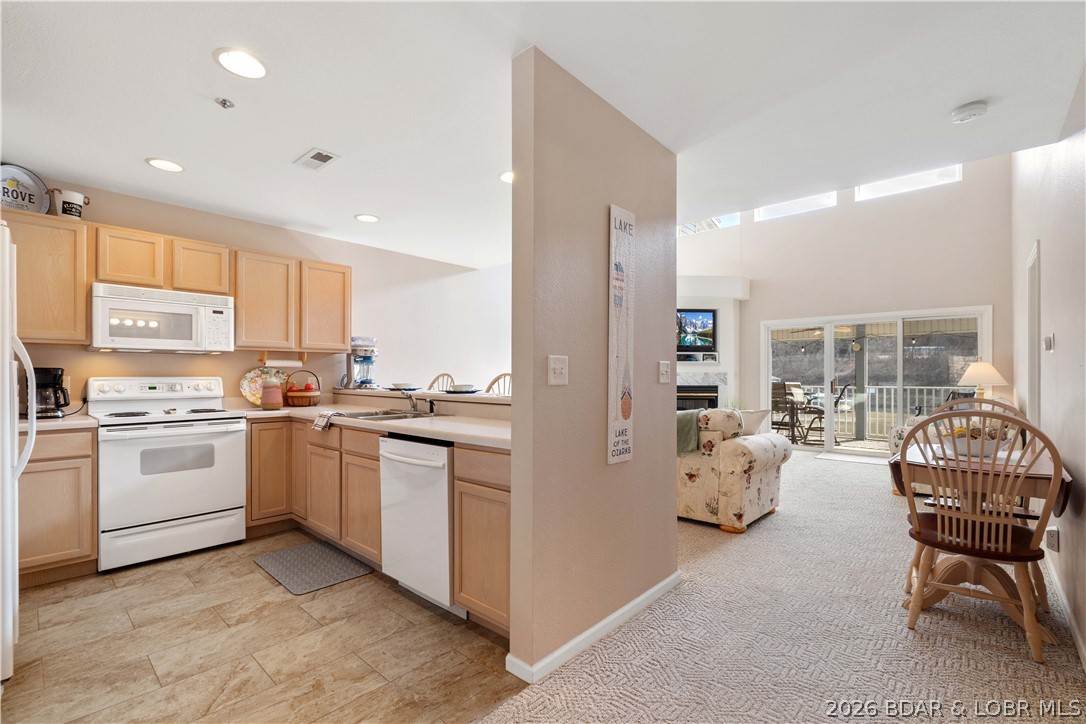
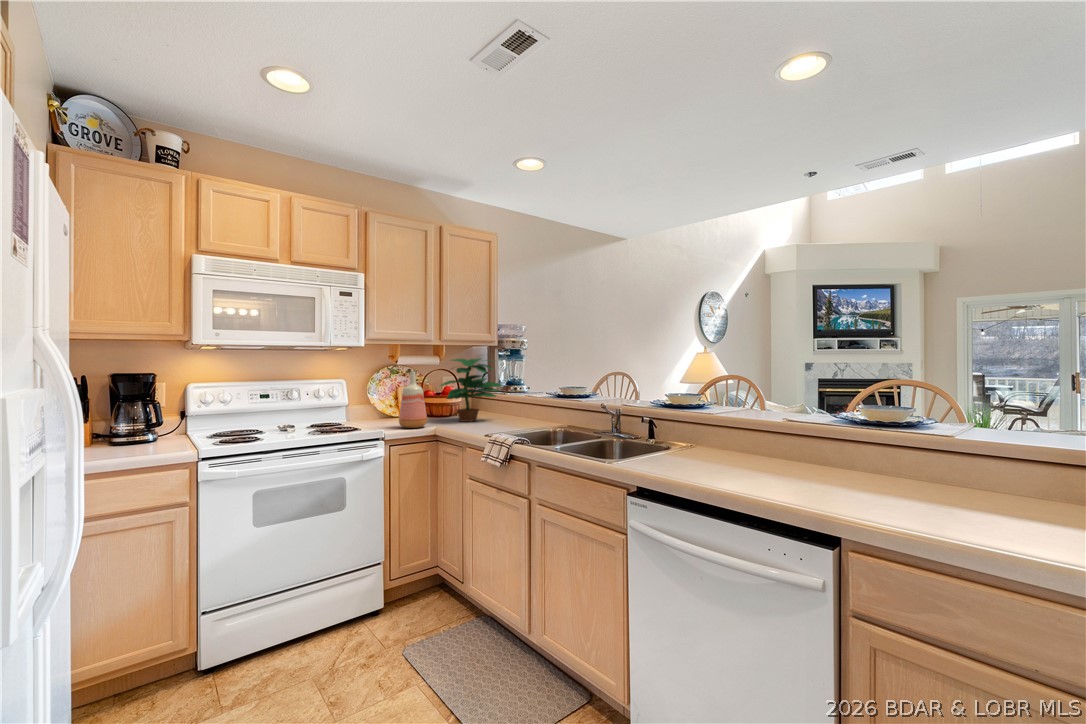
potted plant: none [296,360,349,407] -> present [441,358,502,422]

